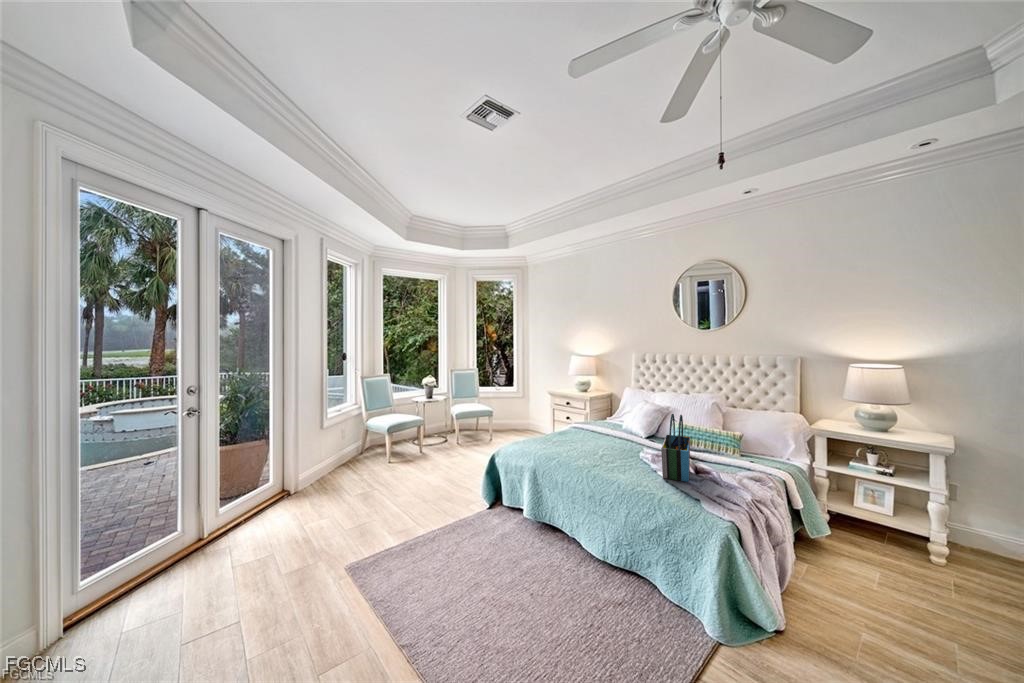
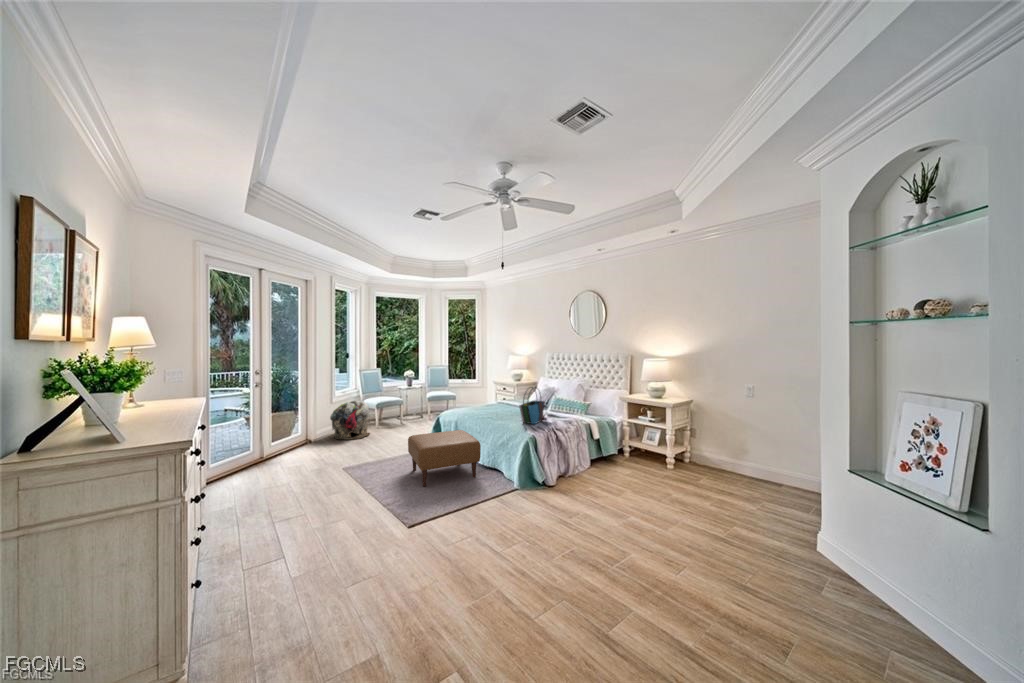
laundry basket: none [319,424,380,488] -> present [330,401,369,440]
ottoman: none [464,487,608,622] -> present [408,430,481,486]

